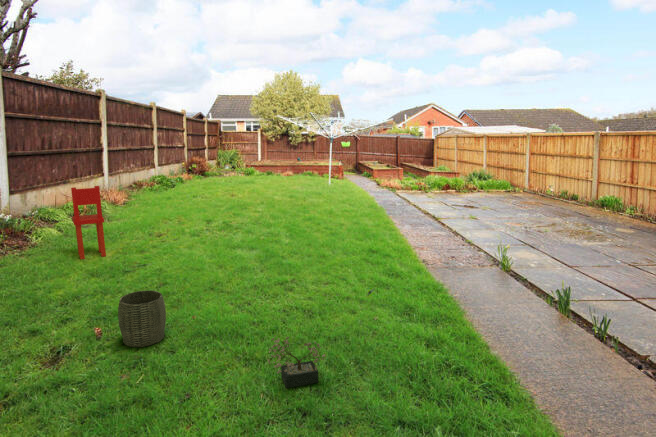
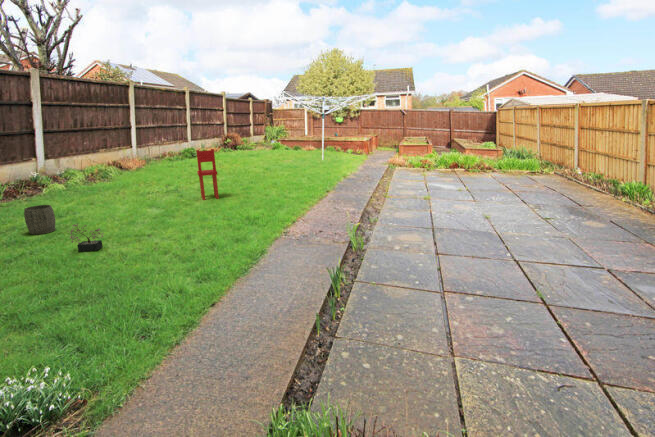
chair: present [71,186,106,259] -> present [196,149,219,200]

